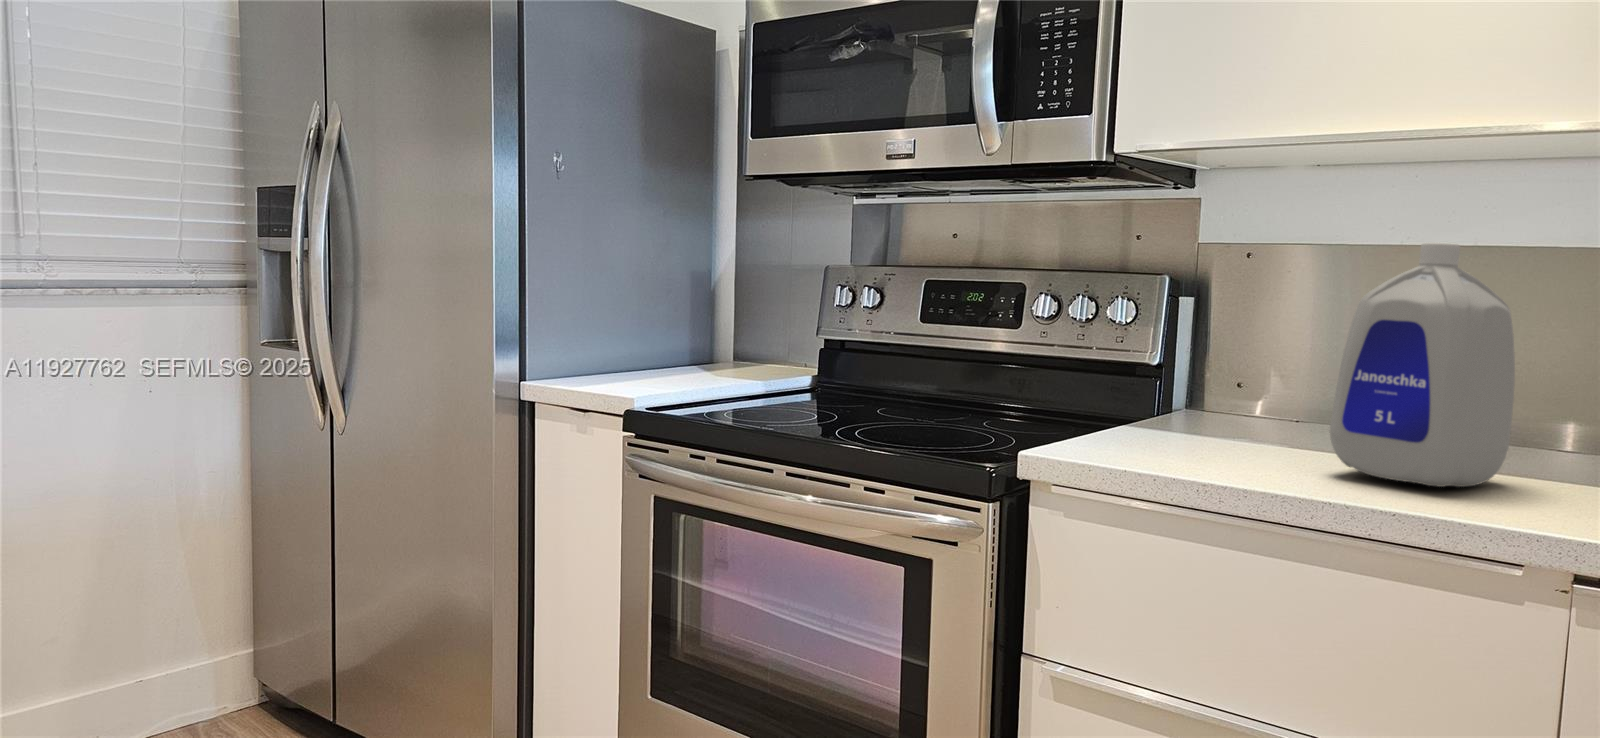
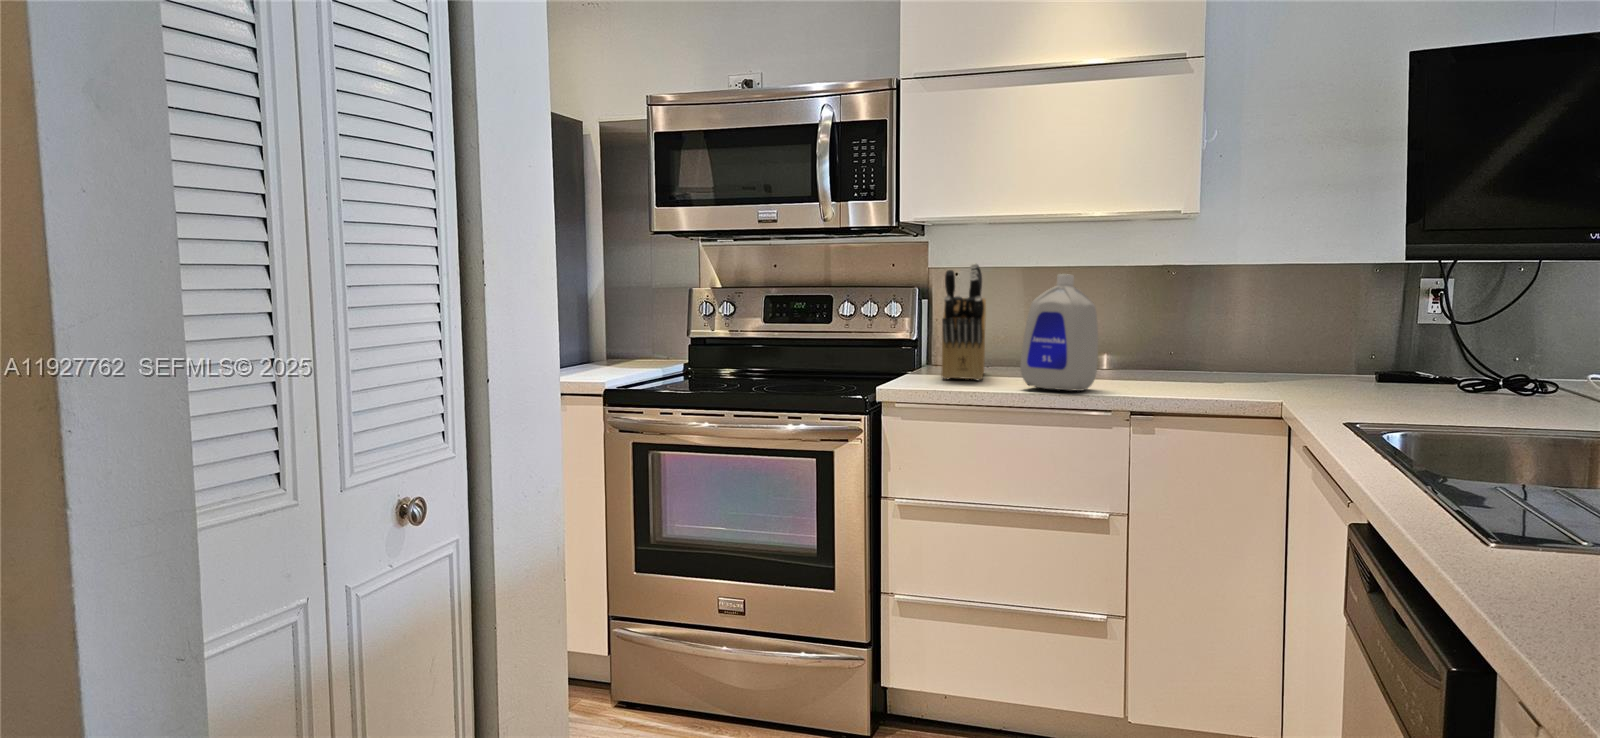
knife block: none [1185,224,1296,443] -> present [941,264,986,380]

